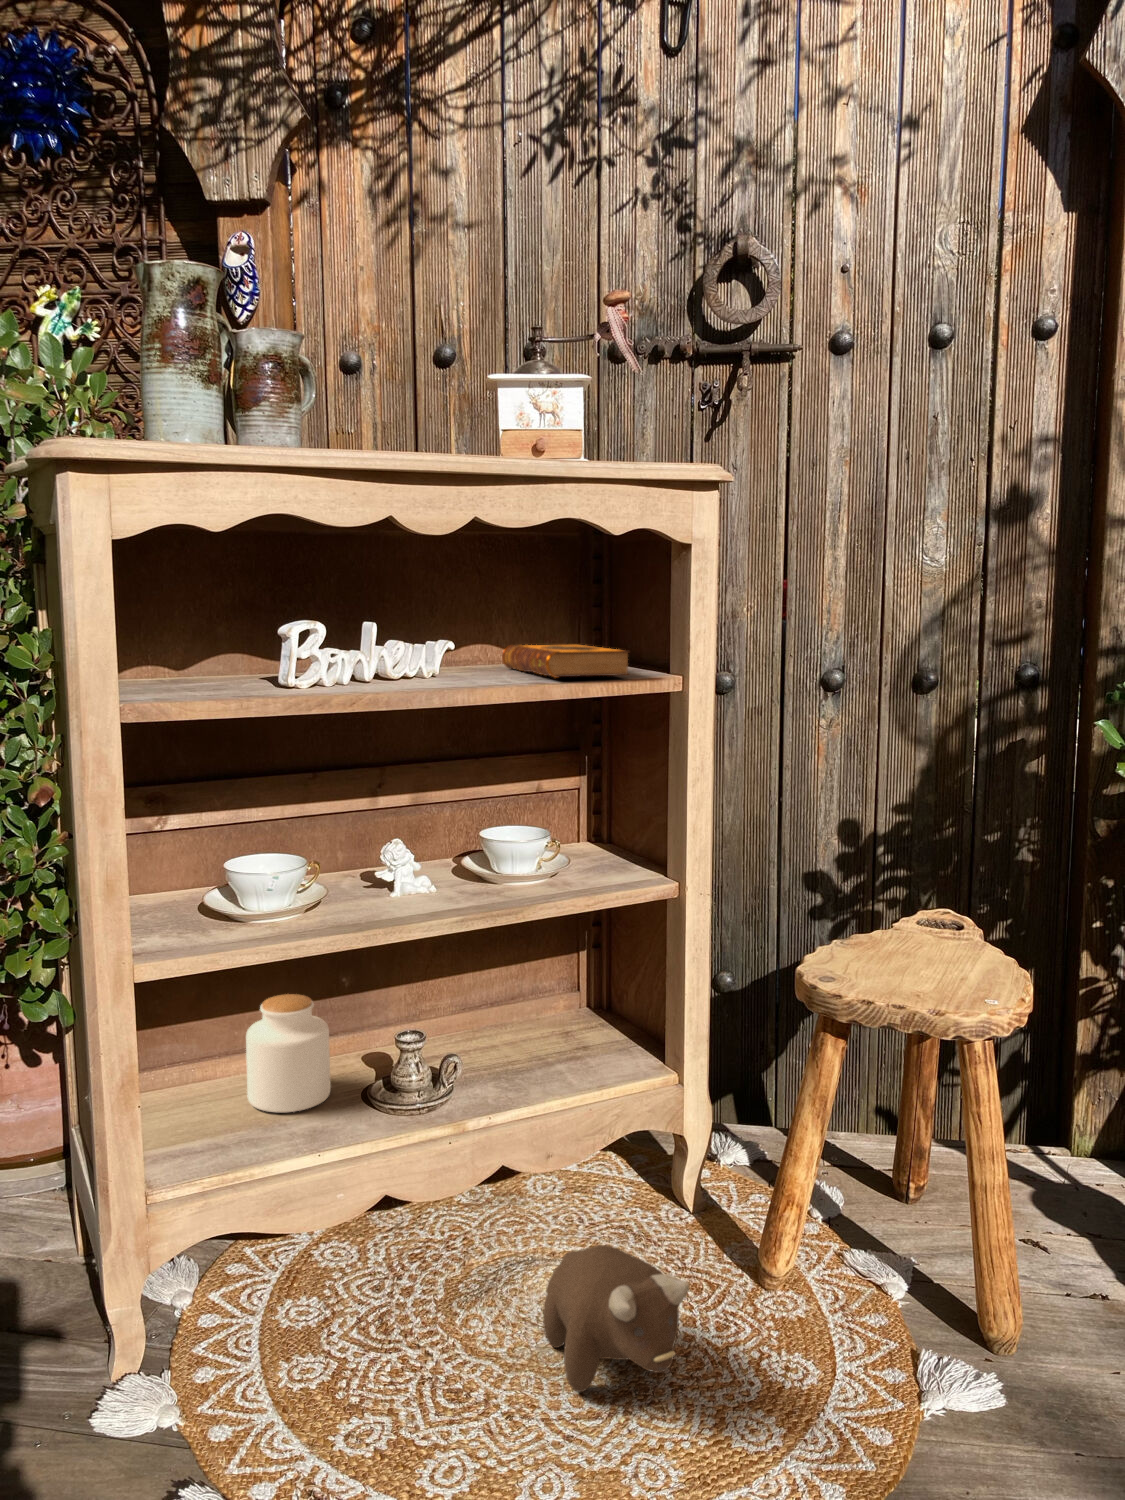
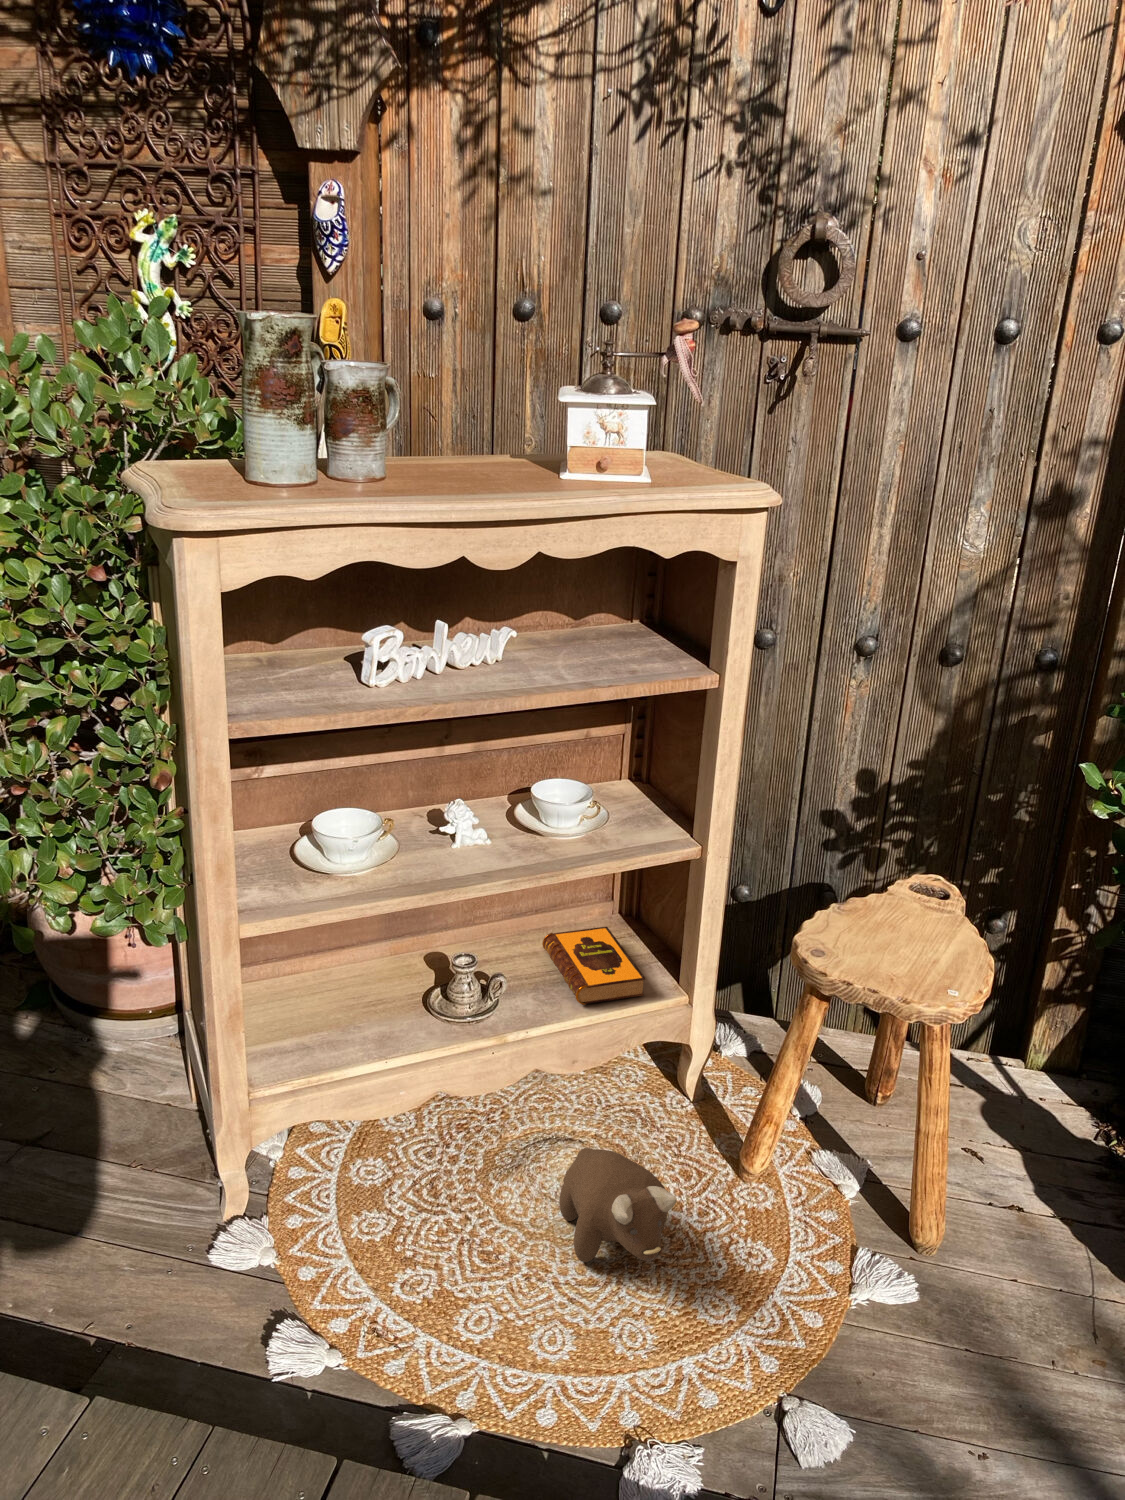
hardback book: present [502,645,629,678] -> present [542,927,645,1005]
jar: present [246,994,331,1113] -> none [326,916,395,1016]

